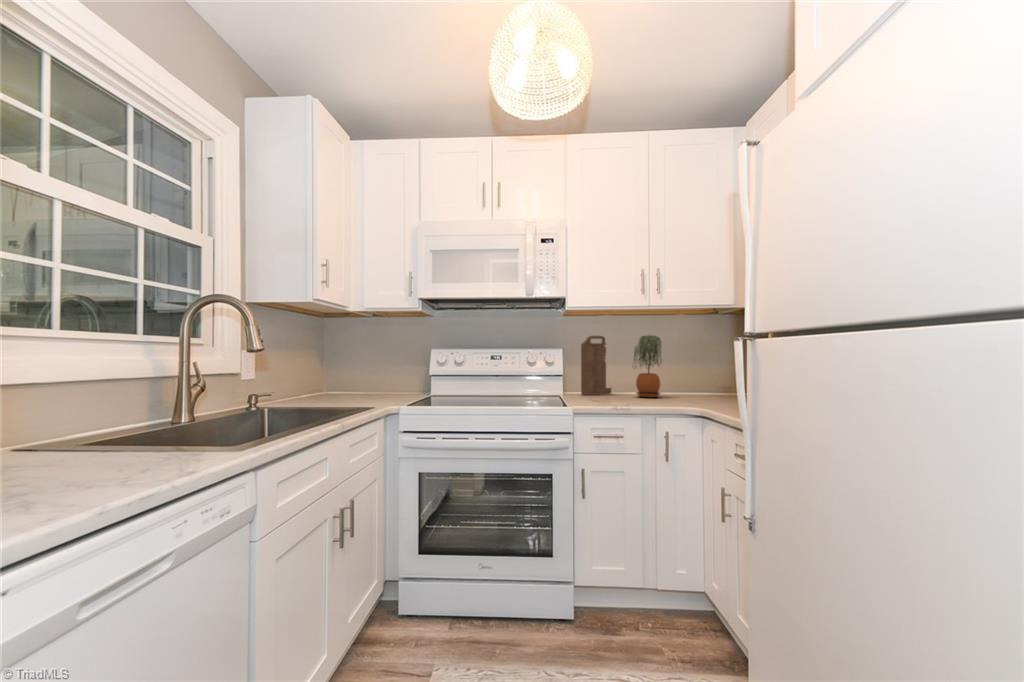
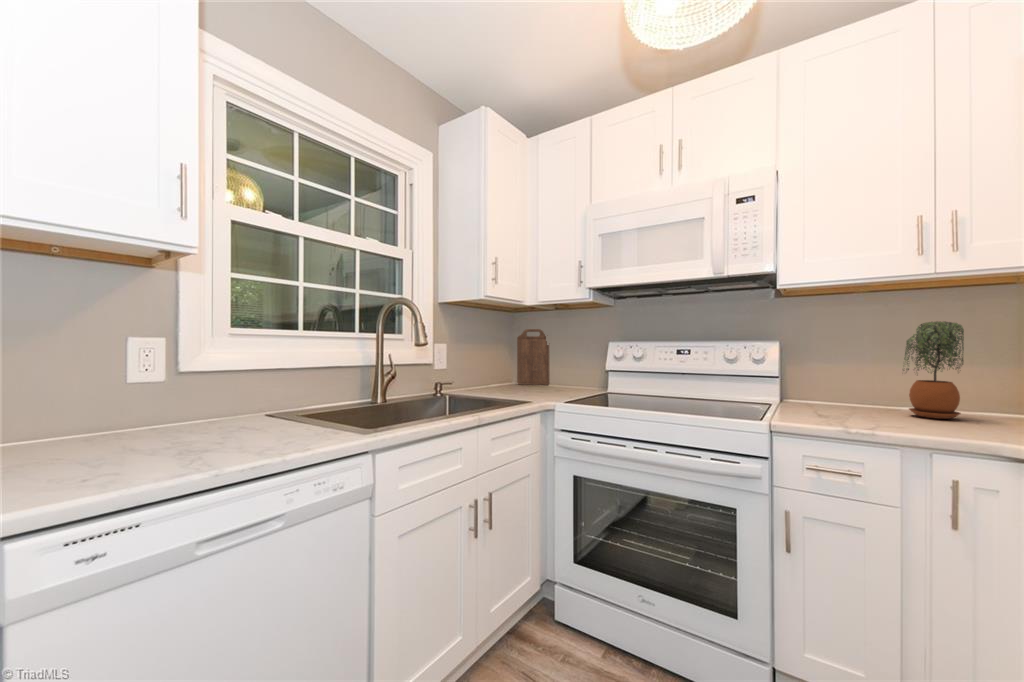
cutting board: present [581,336,611,395] -> present [517,329,550,385]

